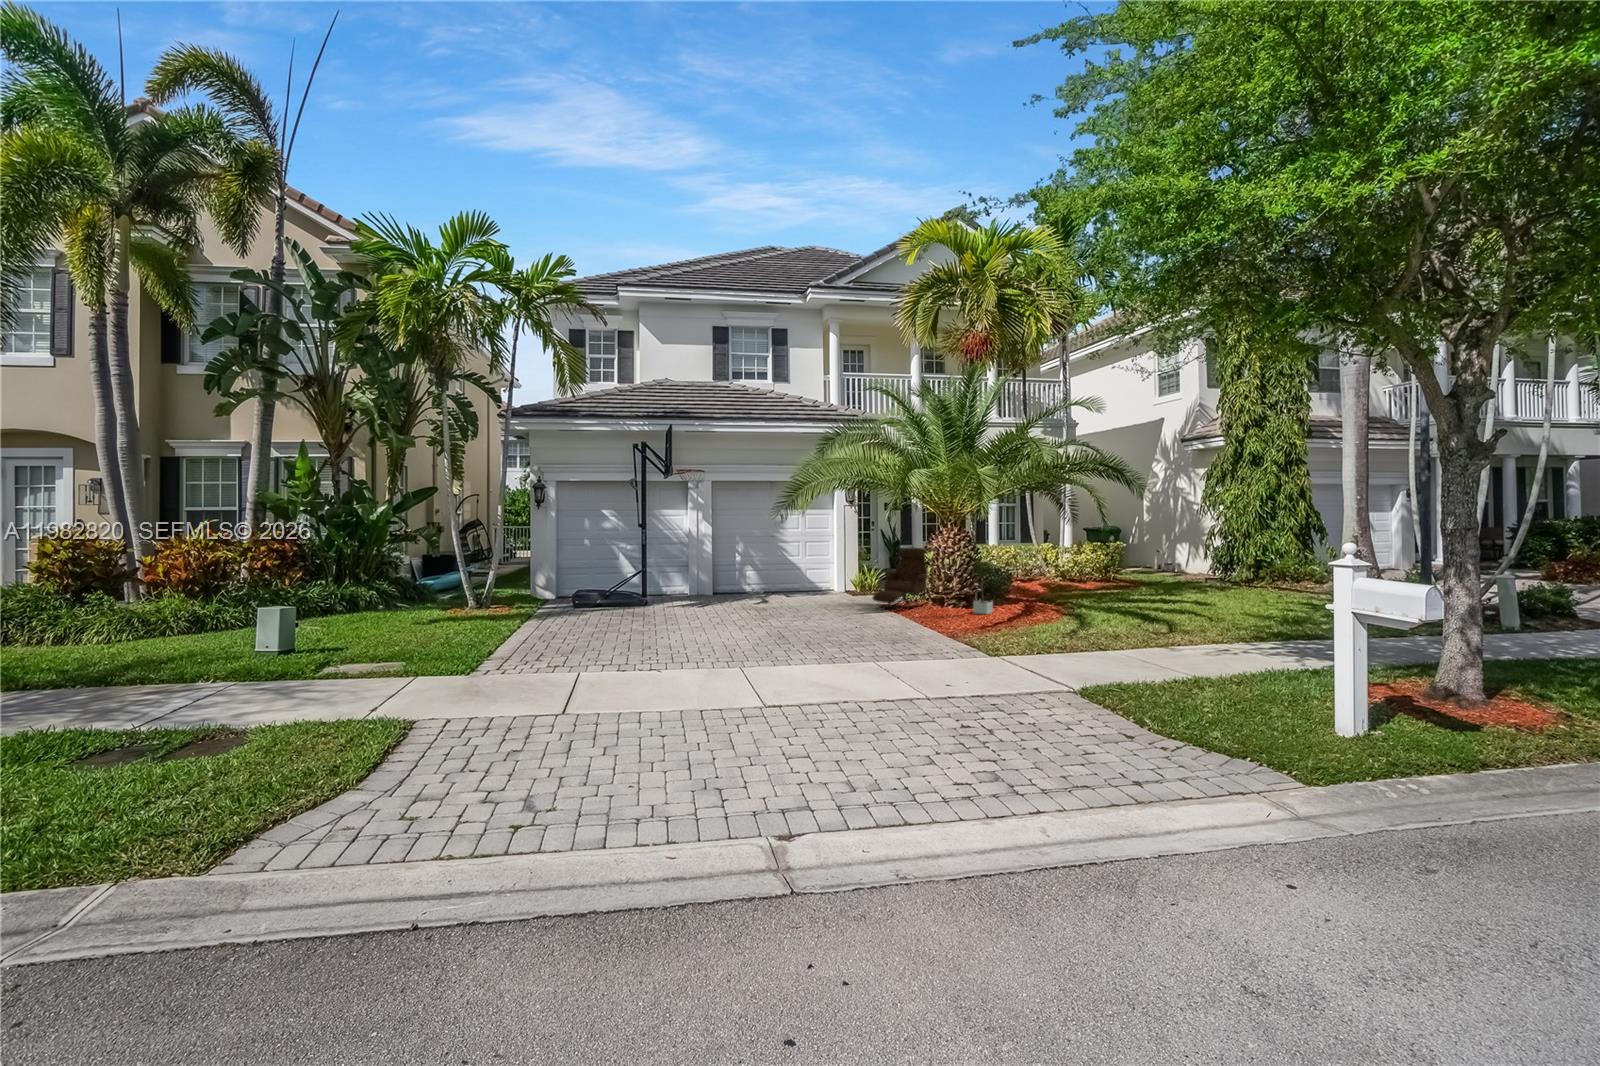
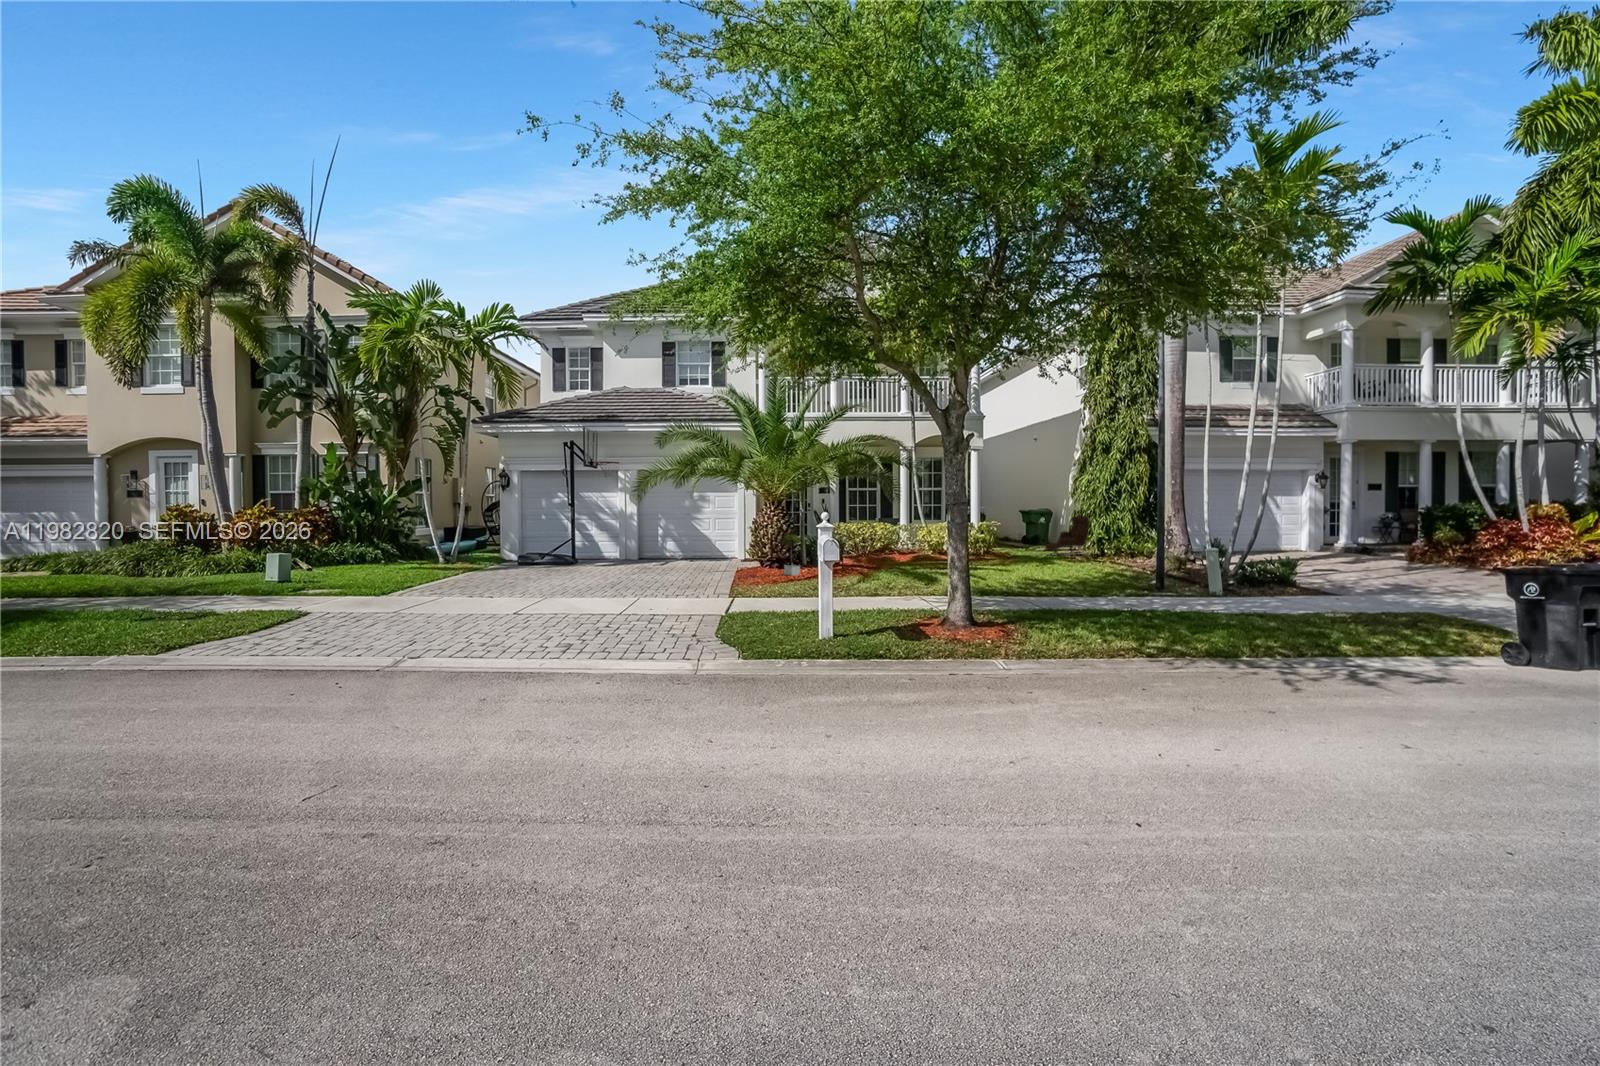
lounge chair: present [872,547,928,608] -> present [1045,515,1090,555]

